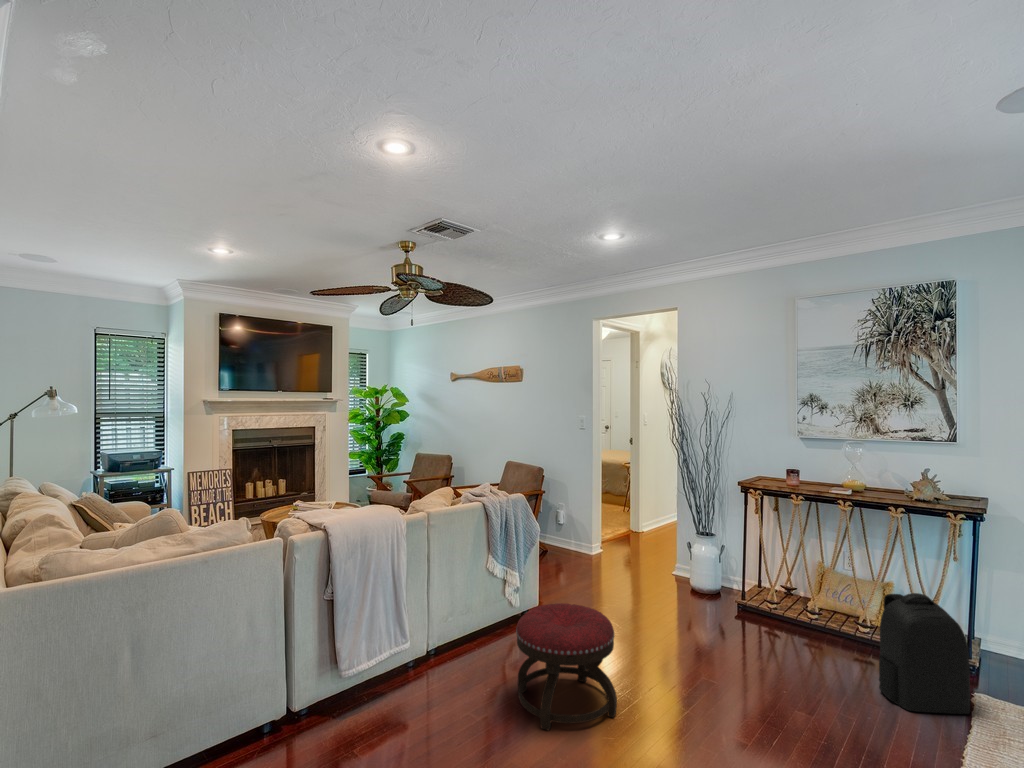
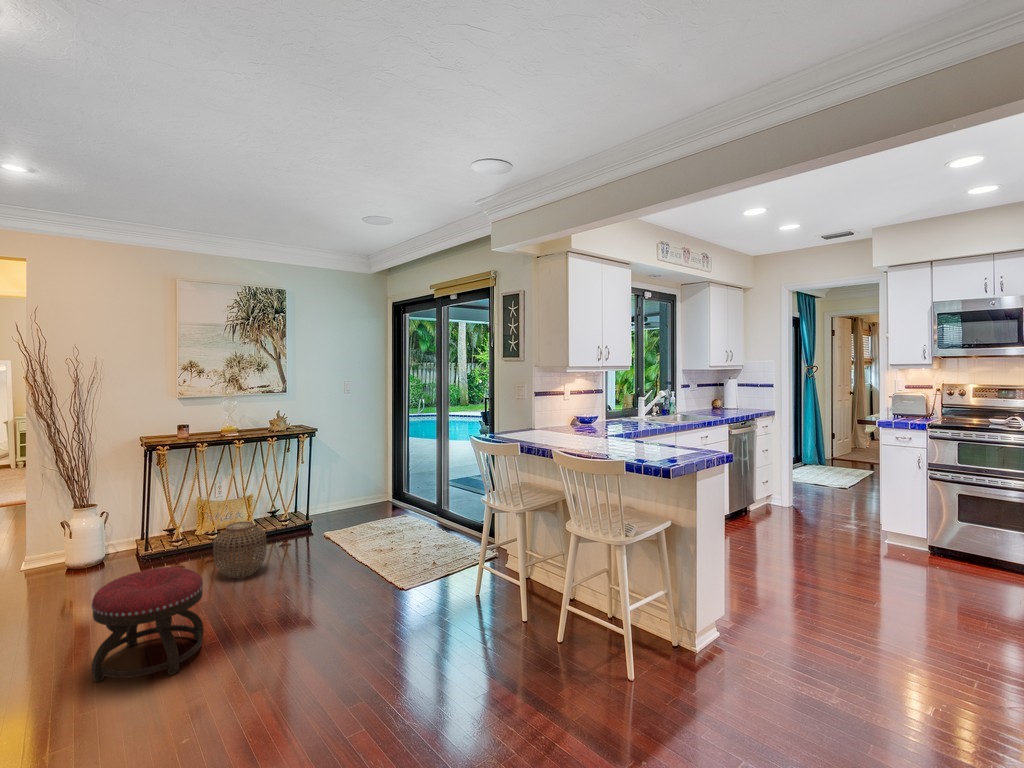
backpack: present [879,593,970,714] -> none [283,484,333,551]
woven basket: none [734,605,806,688] -> present [213,521,266,578]

